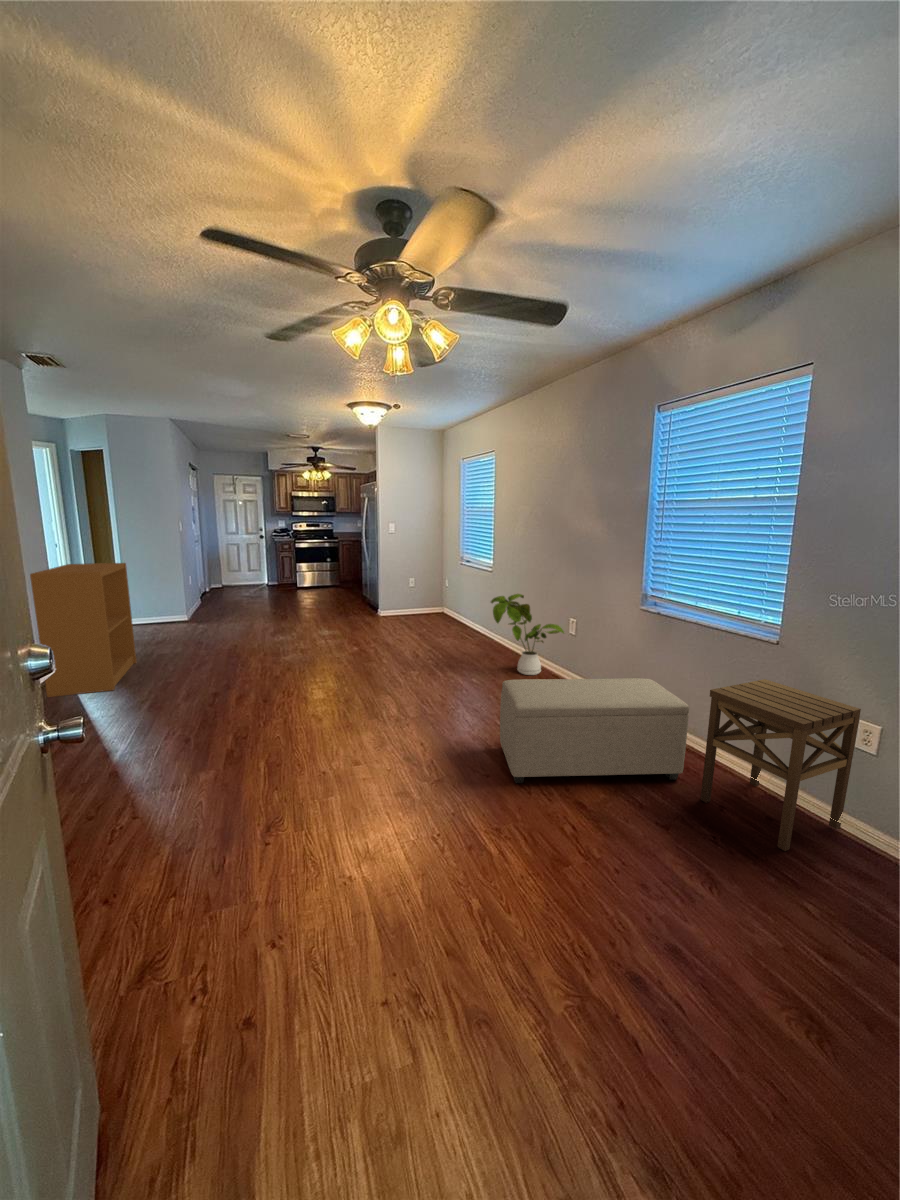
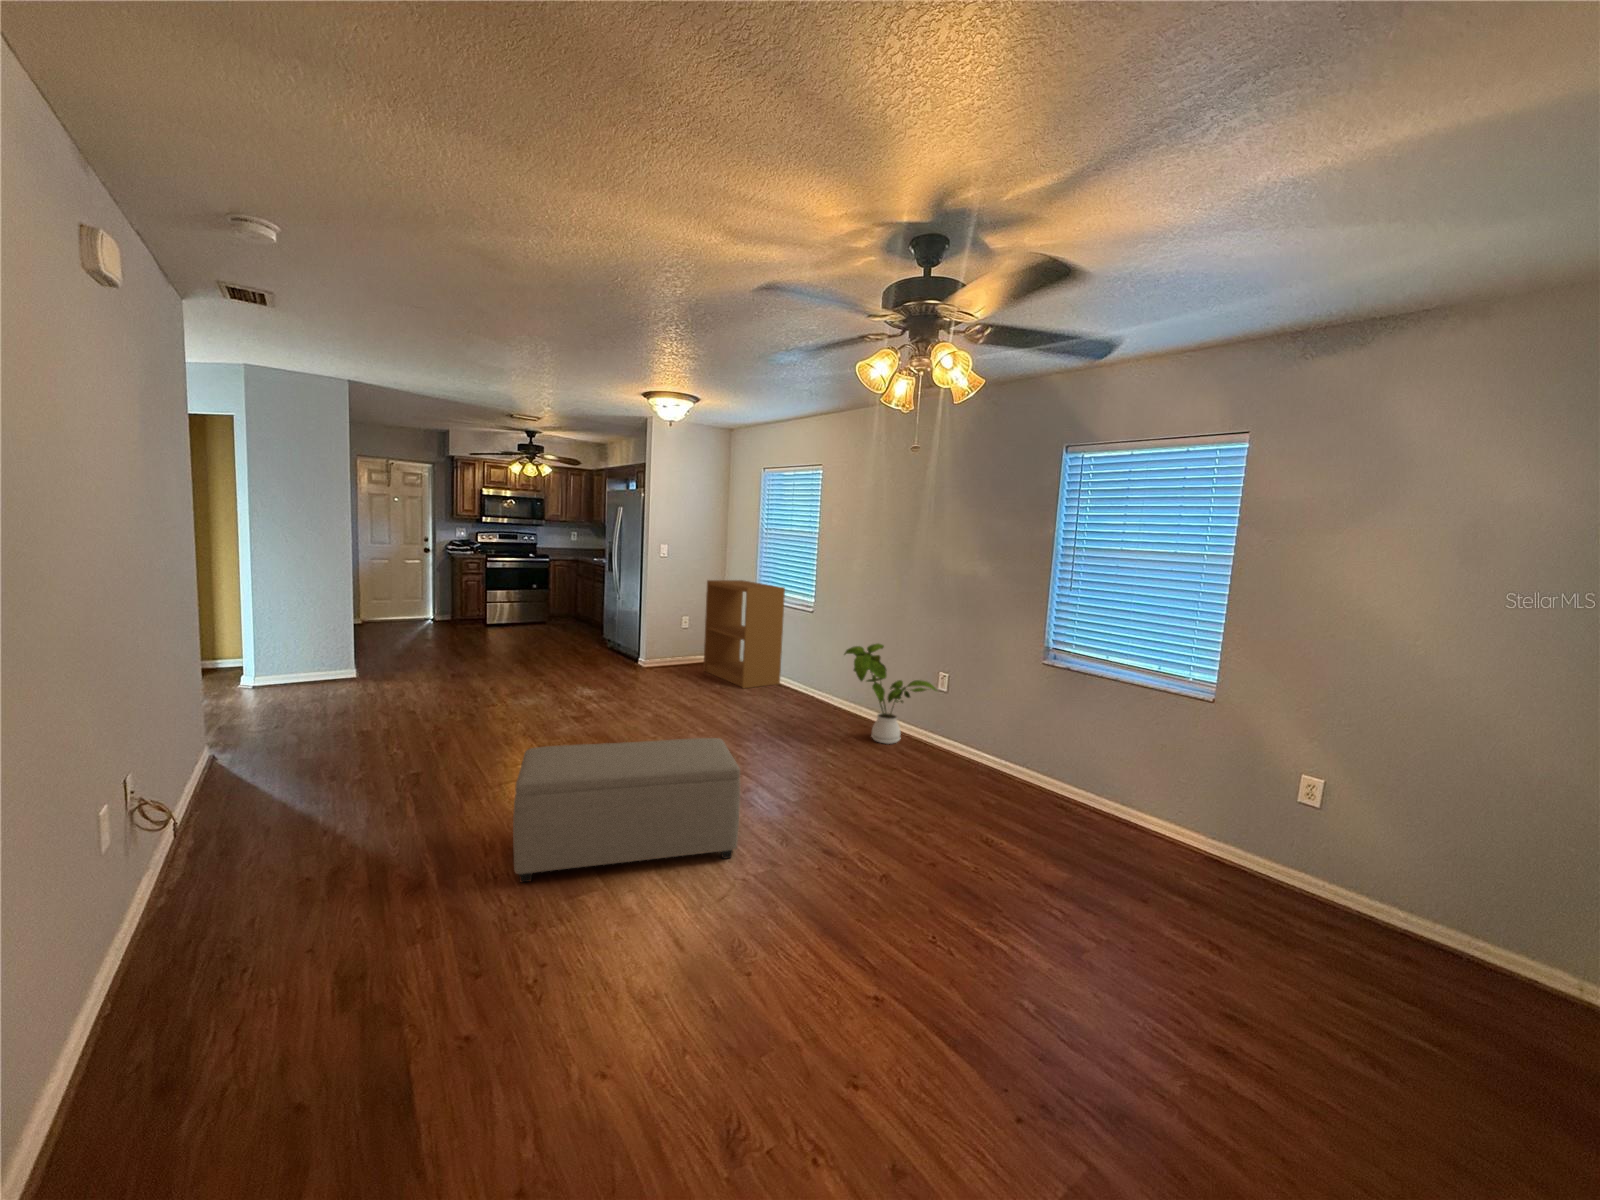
bookshelf: present [30,563,136,697] -> present [703,580,785,689]
ottoman: present [500,678,689,783] -> present [513,738,740,882]
side table: present [701,679,861,851] -> none [1159,741,1311,923]

